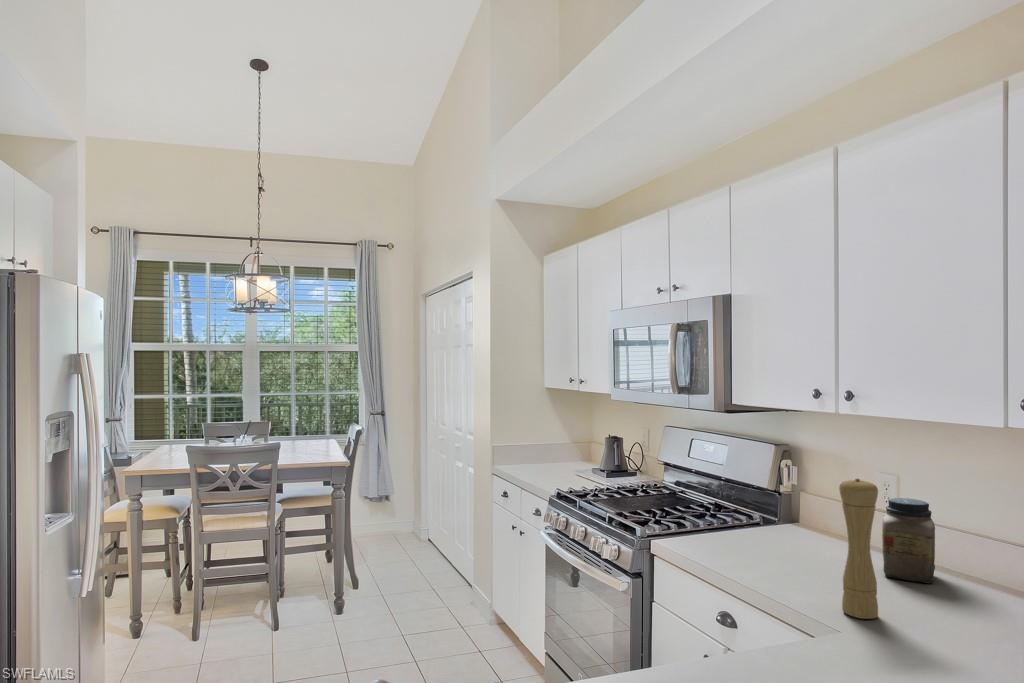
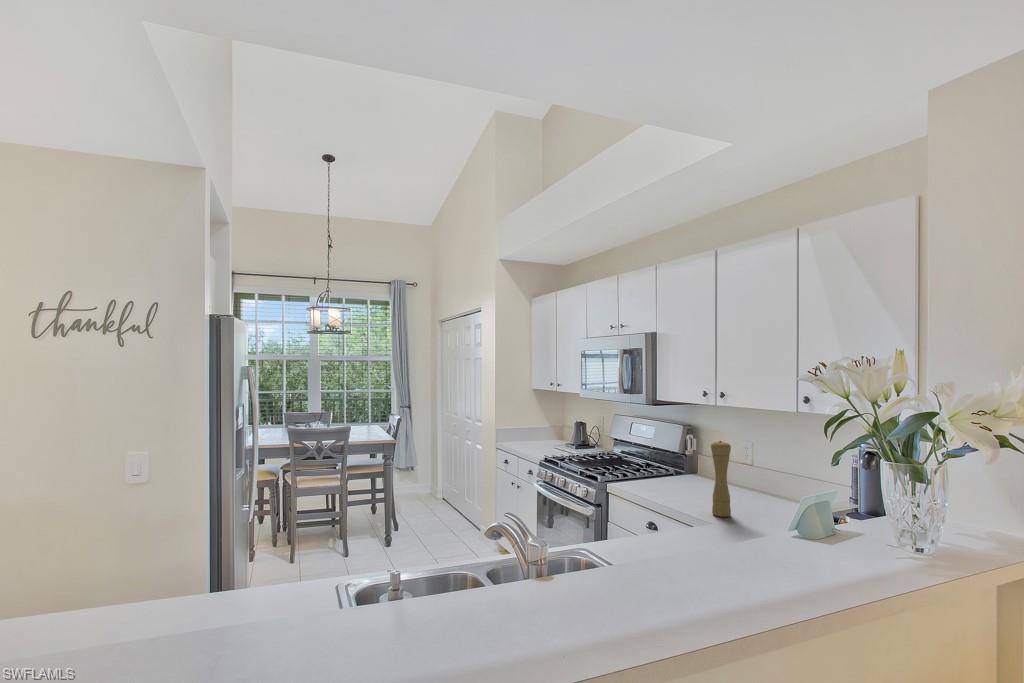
jar: present [882,498,935,583] -> none [740,455,769,502]

